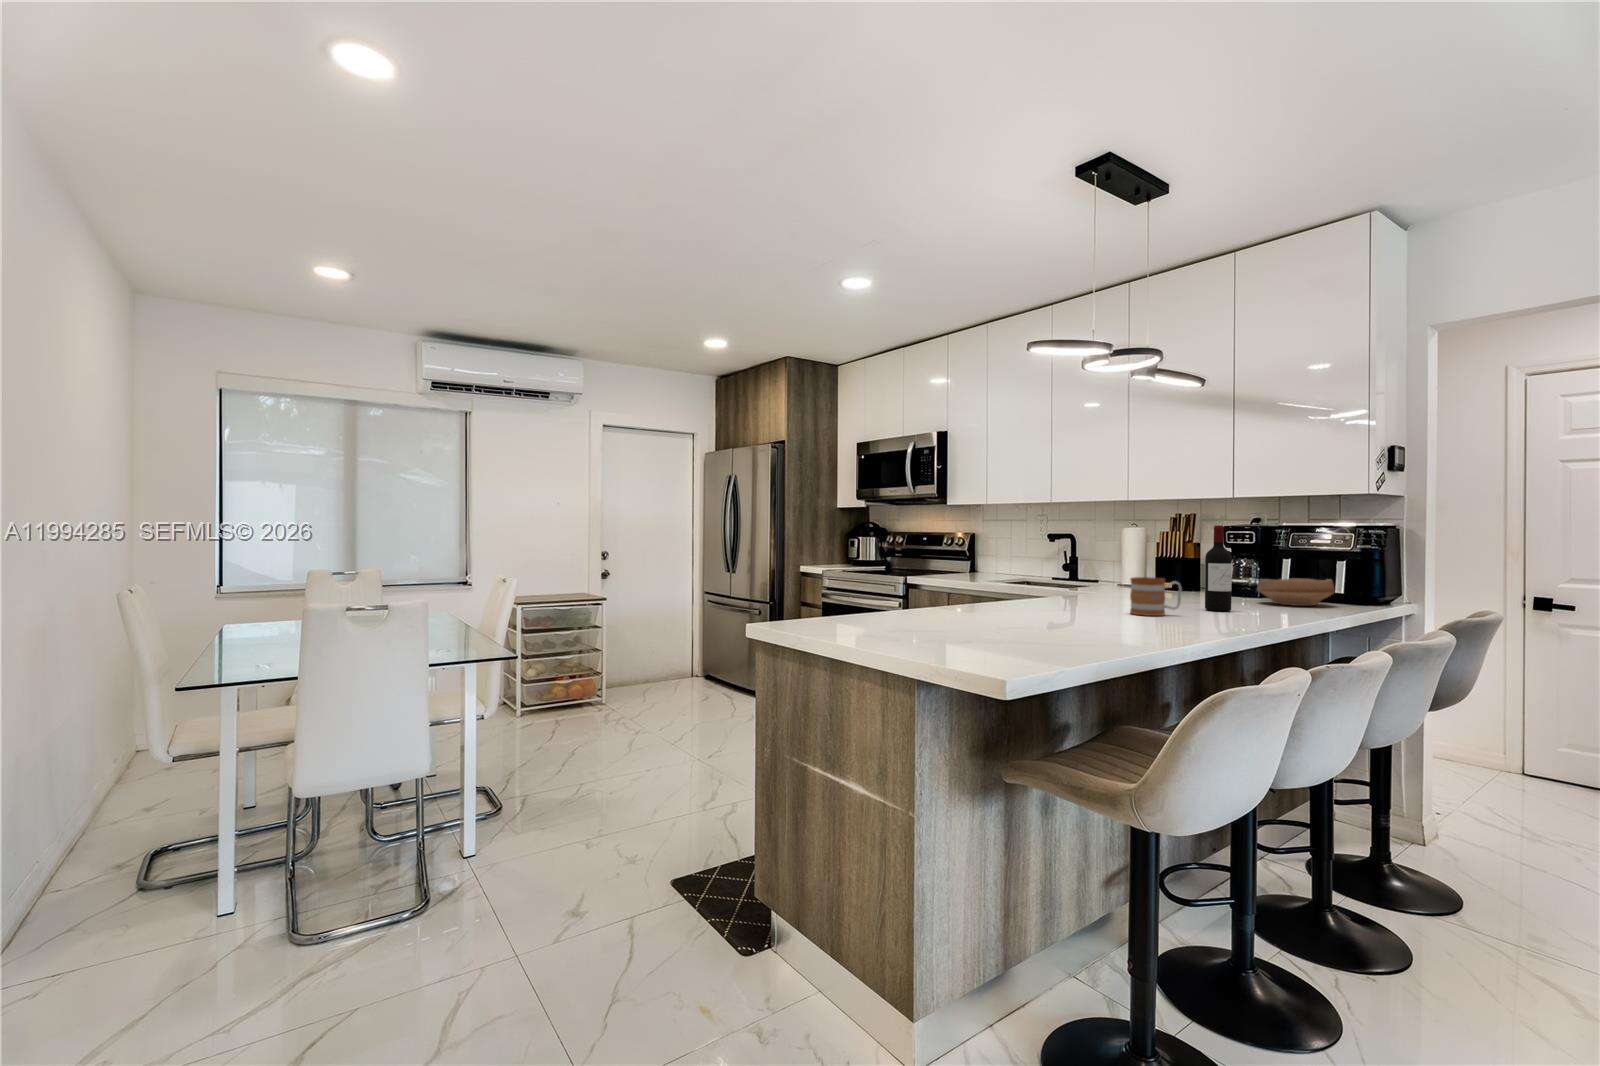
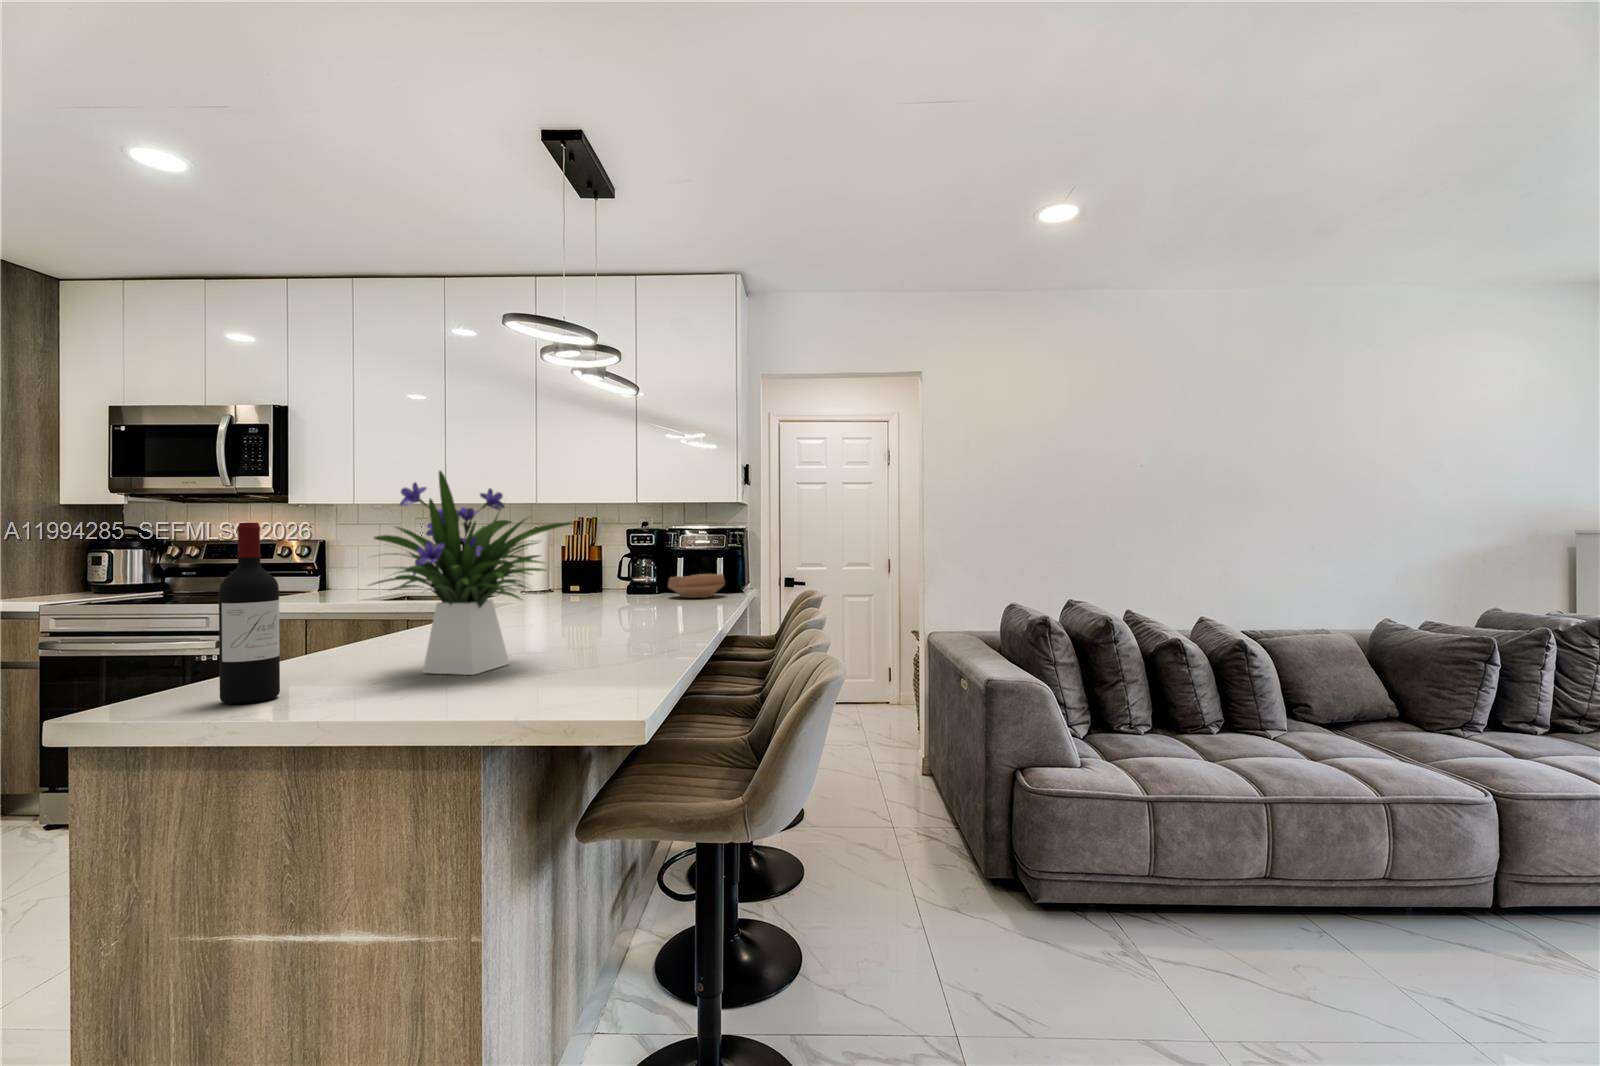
flower arrangement: none [888,483,1036,636] -> present [372,471,573,675]
wine bottle: present [1205,525,1232,611] -> present [219,523,280,704]
mug: present [1130,577,1182,616] -> none [597,581,643,621]

